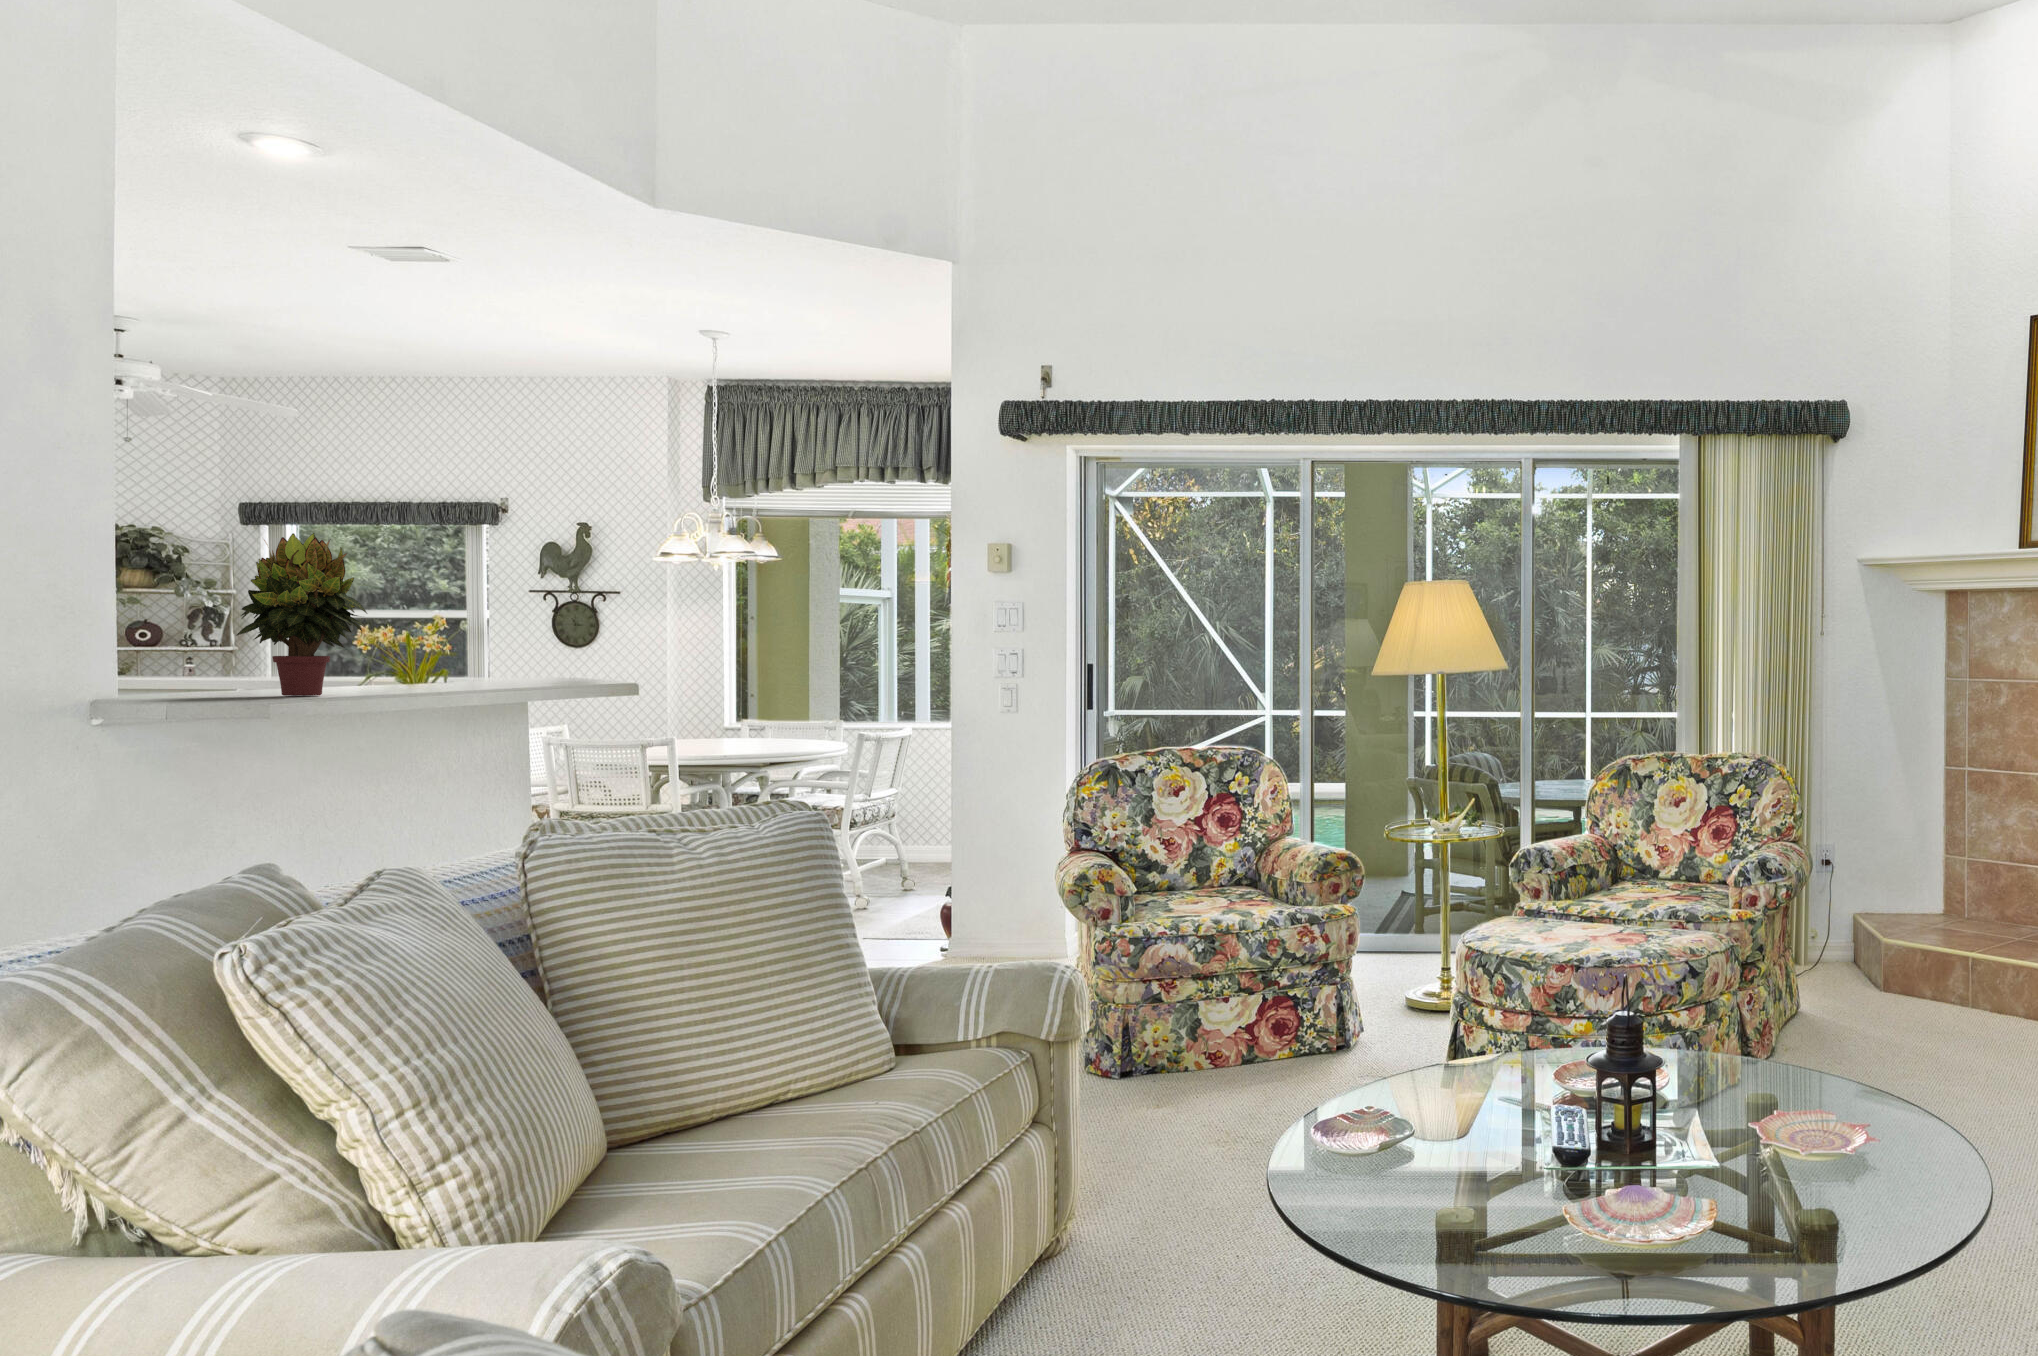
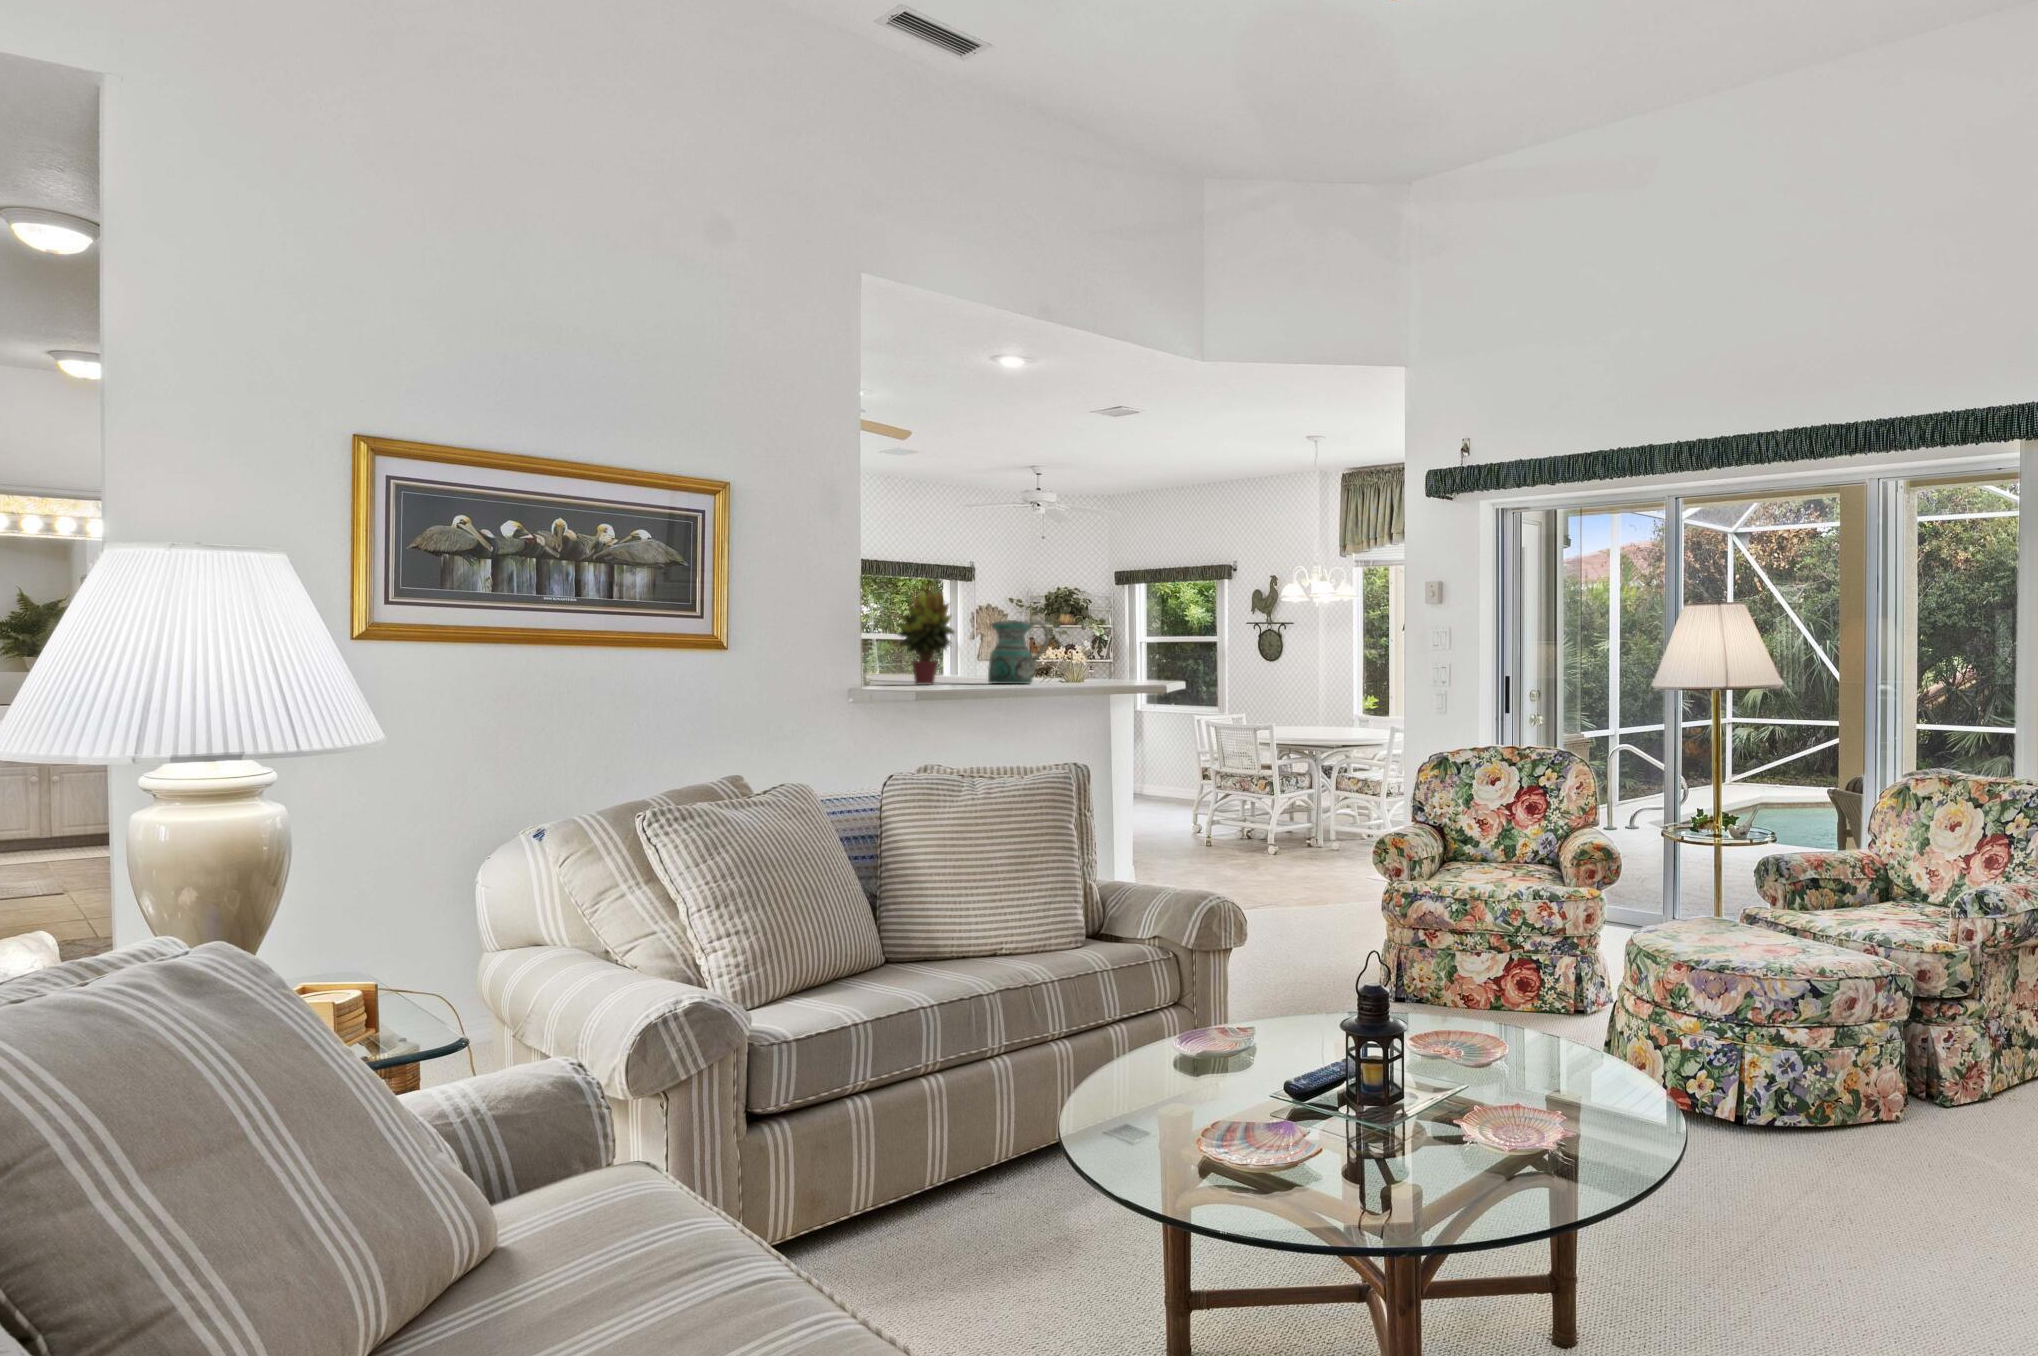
ceramic pitcher: none [382,588,492,691] -> present [988,620,1050,684]

